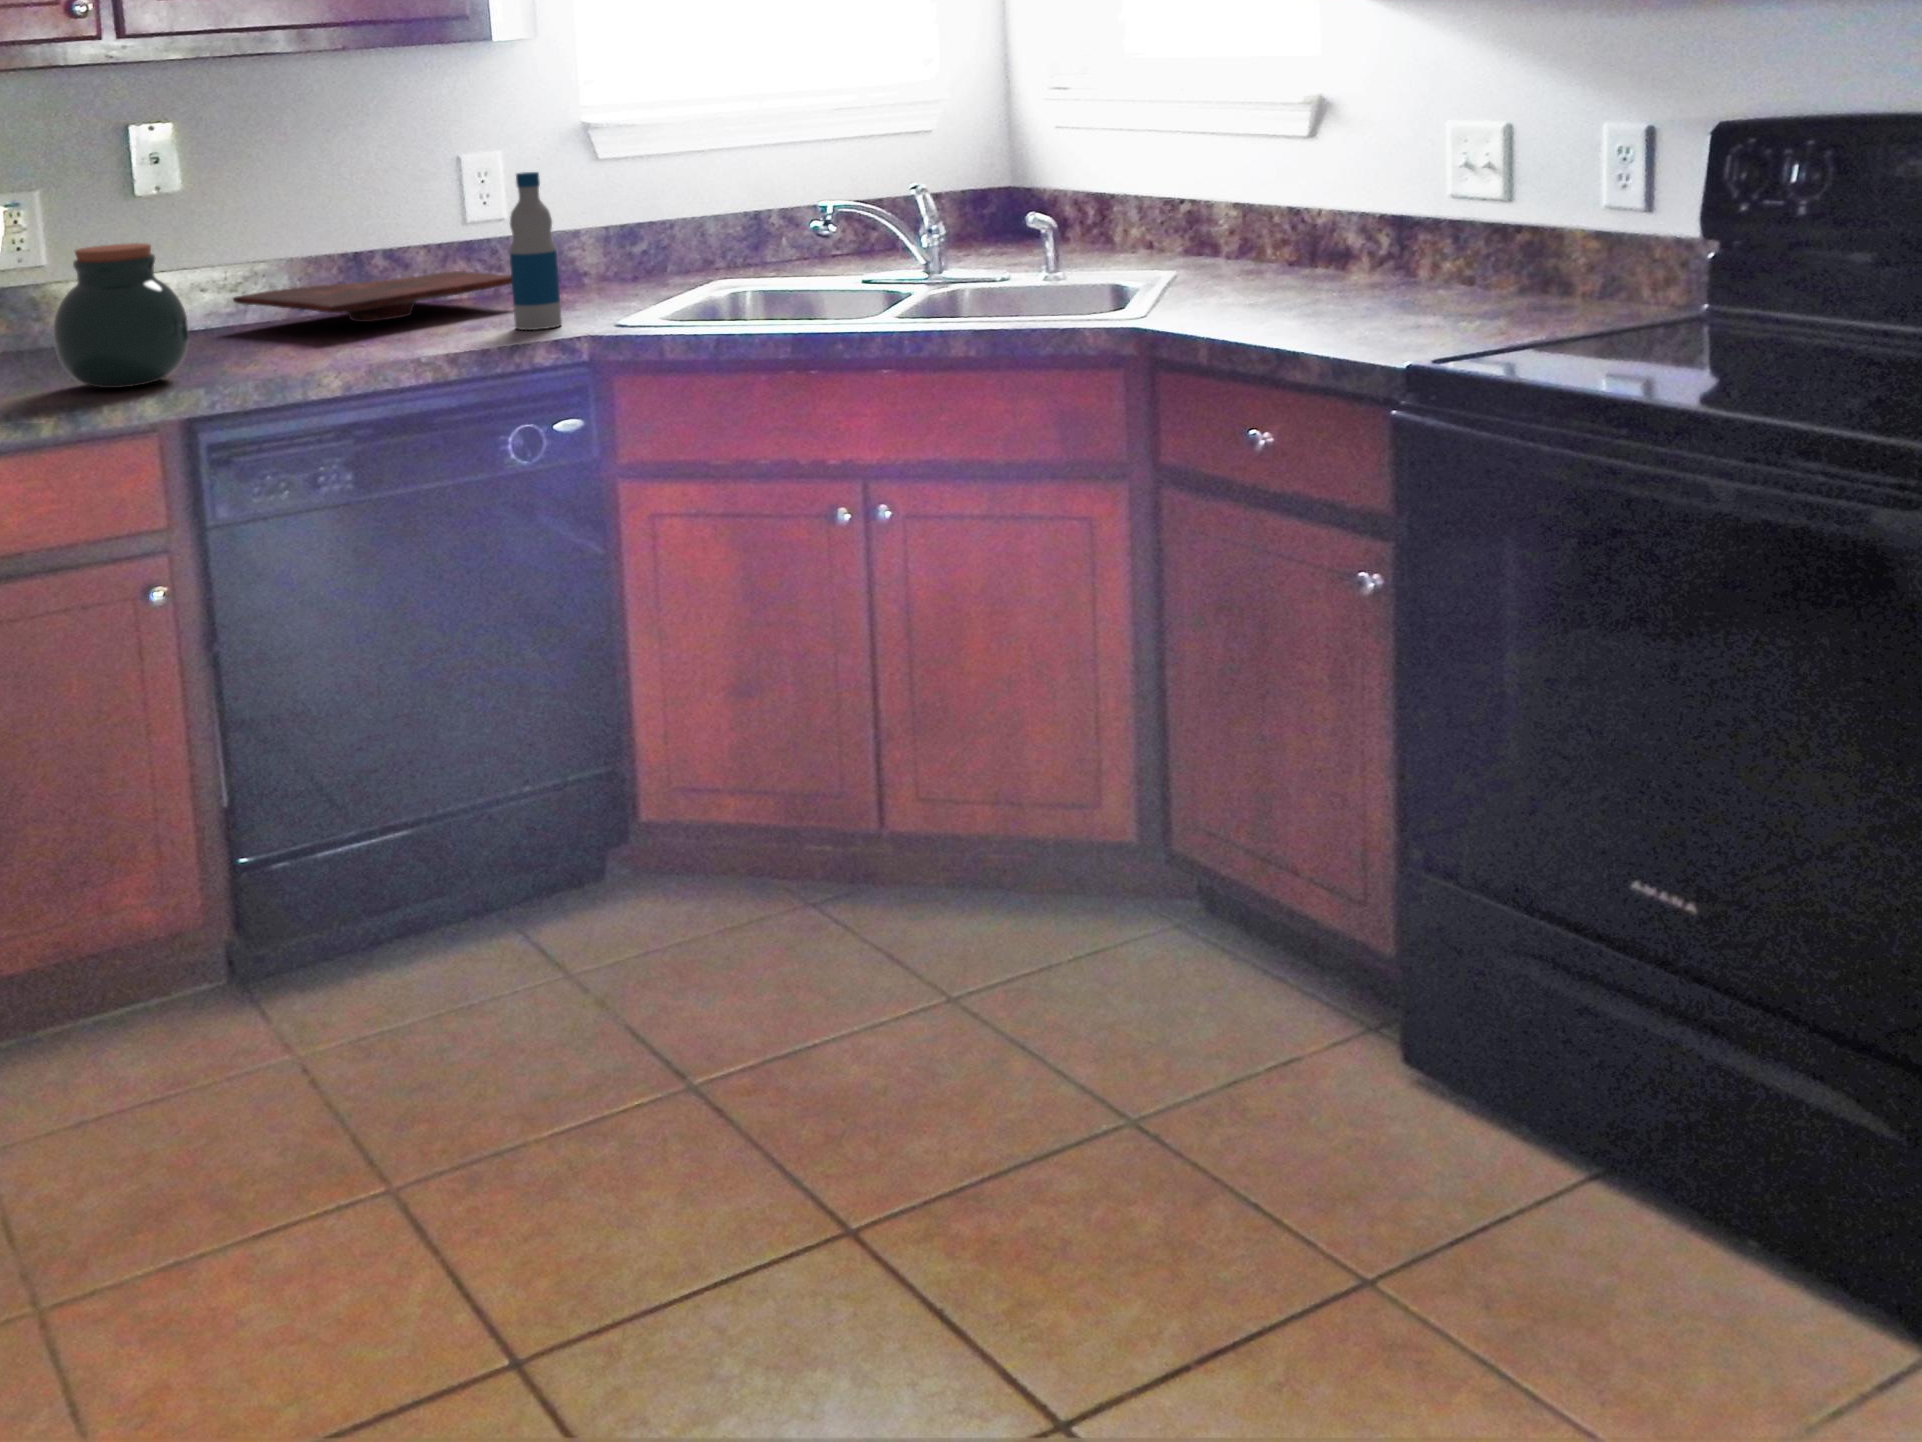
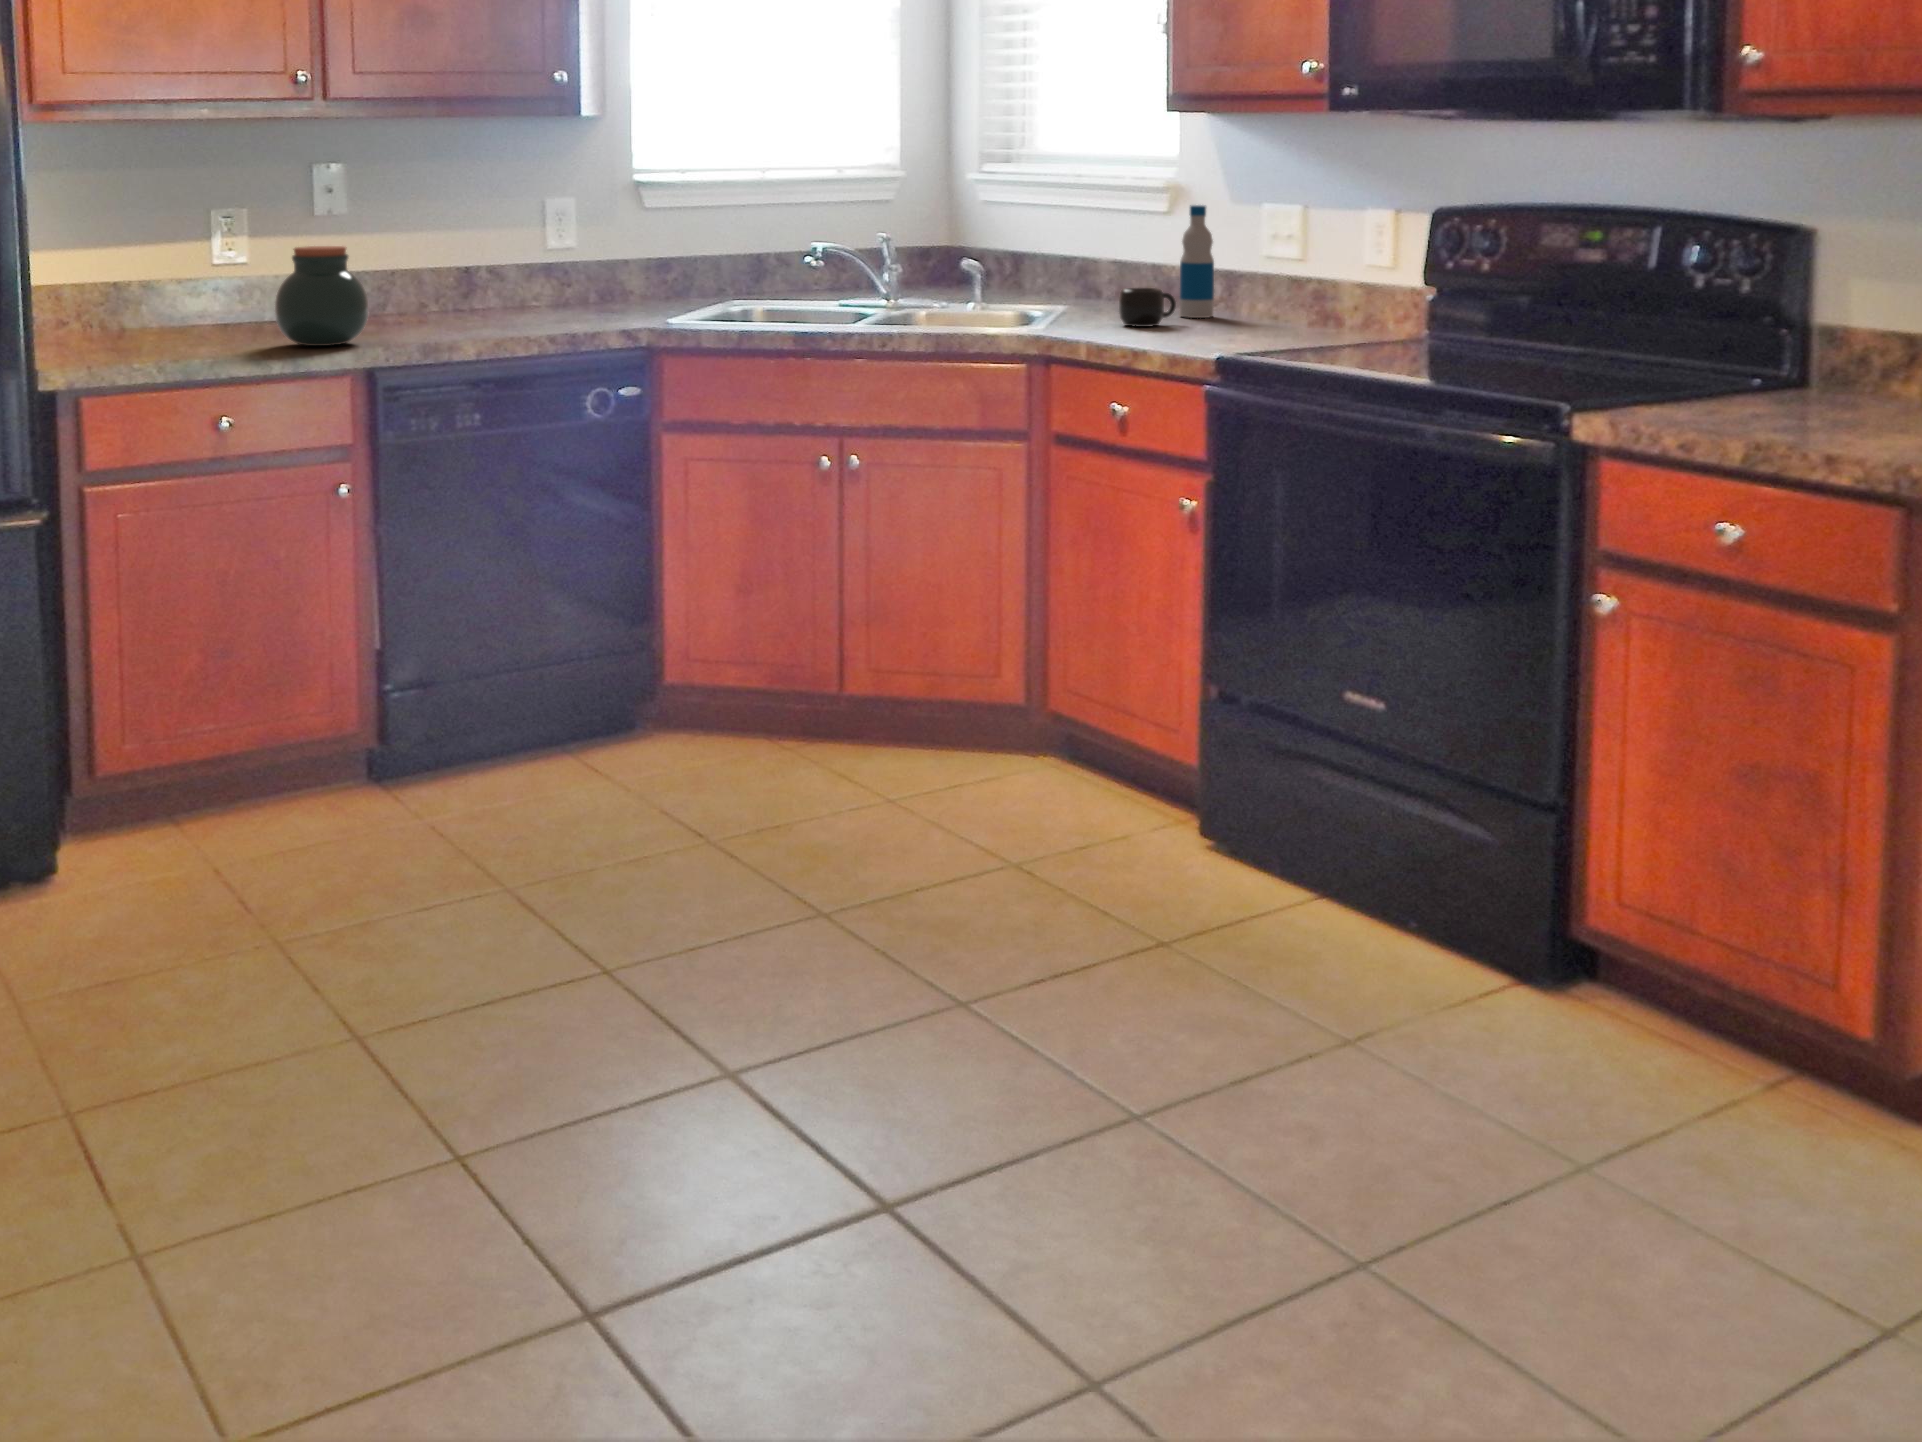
bottle: present [509,172,562,330] -> present [1179,205,1214,318]
mug: none [1253,249,1334,306] -> present [1119,288,1176,327]
cutting board: present [233,271,512,322] -> none [381,283,590,316]

